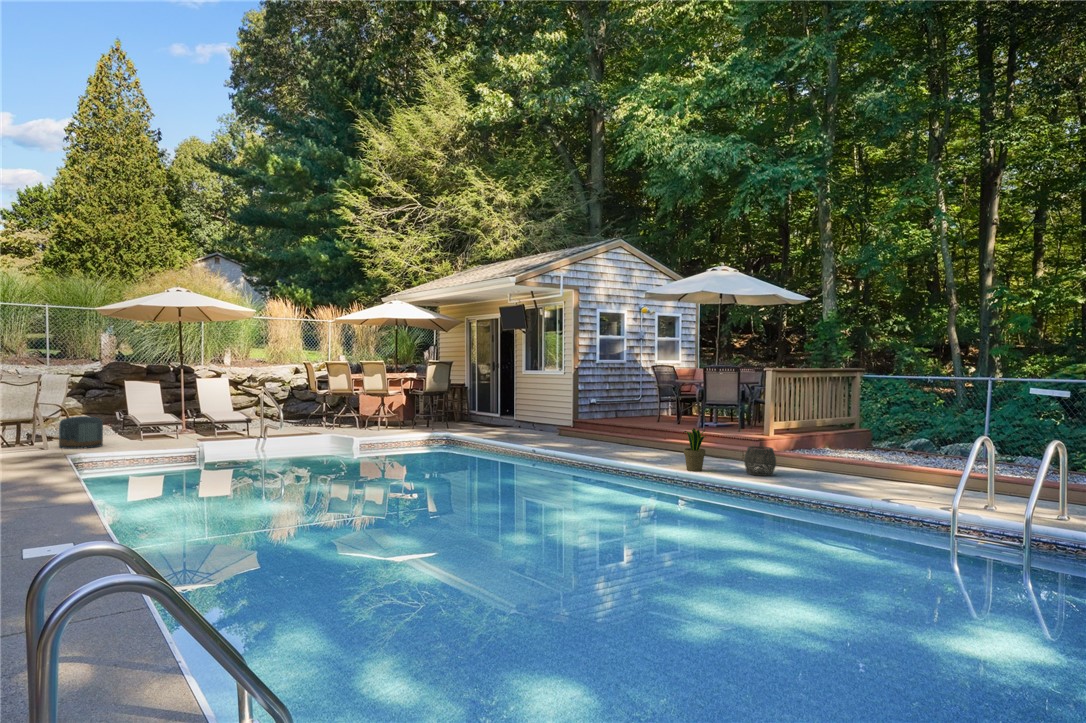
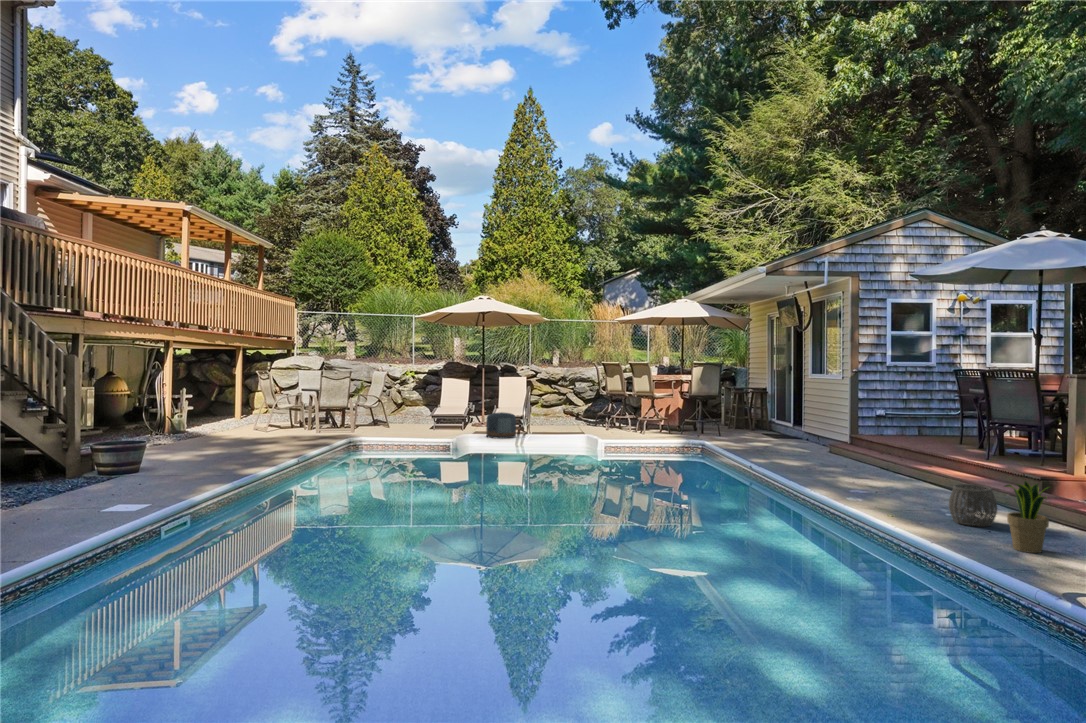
pouf: present [59,416,103,449] -> present [486,412,516,438]
potted plant: present [684,428,706,471] -> present [1005,481,1049,553]

